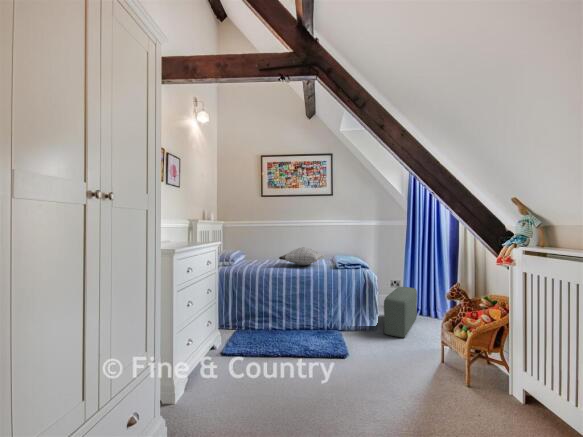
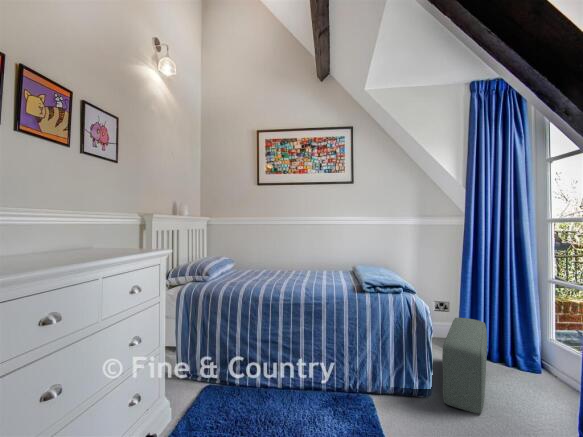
pillow: present [279,247,325,266] -> none [273,256,344,284]

